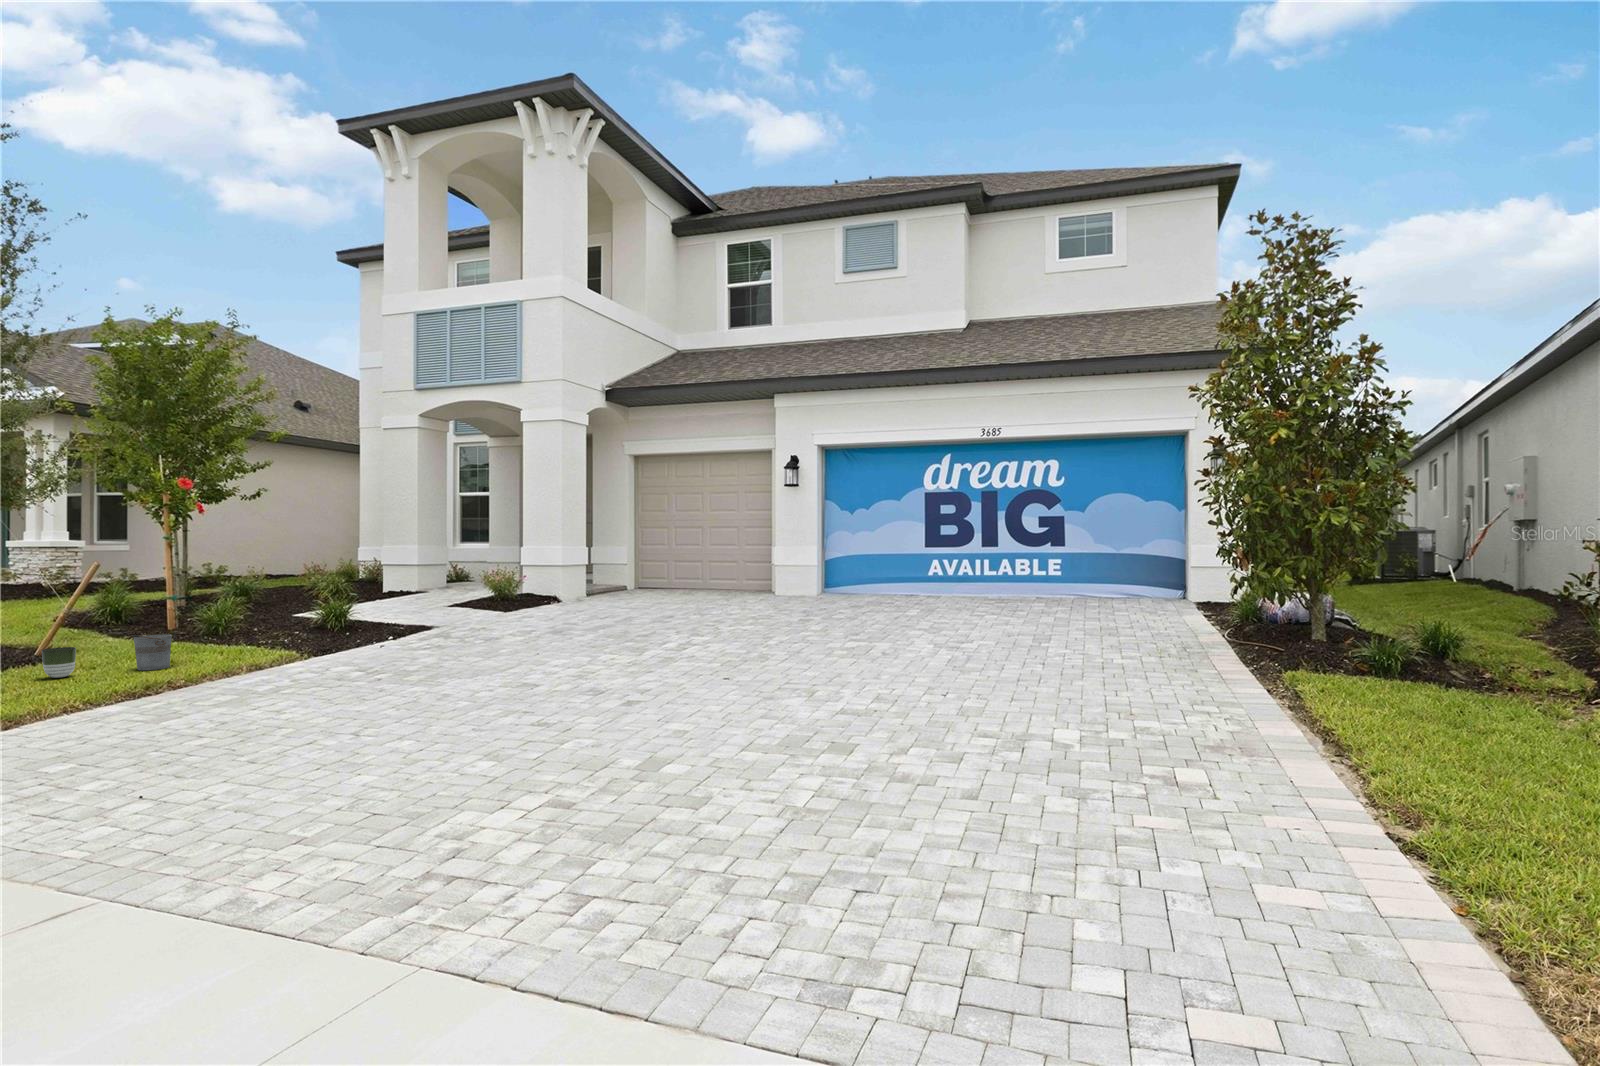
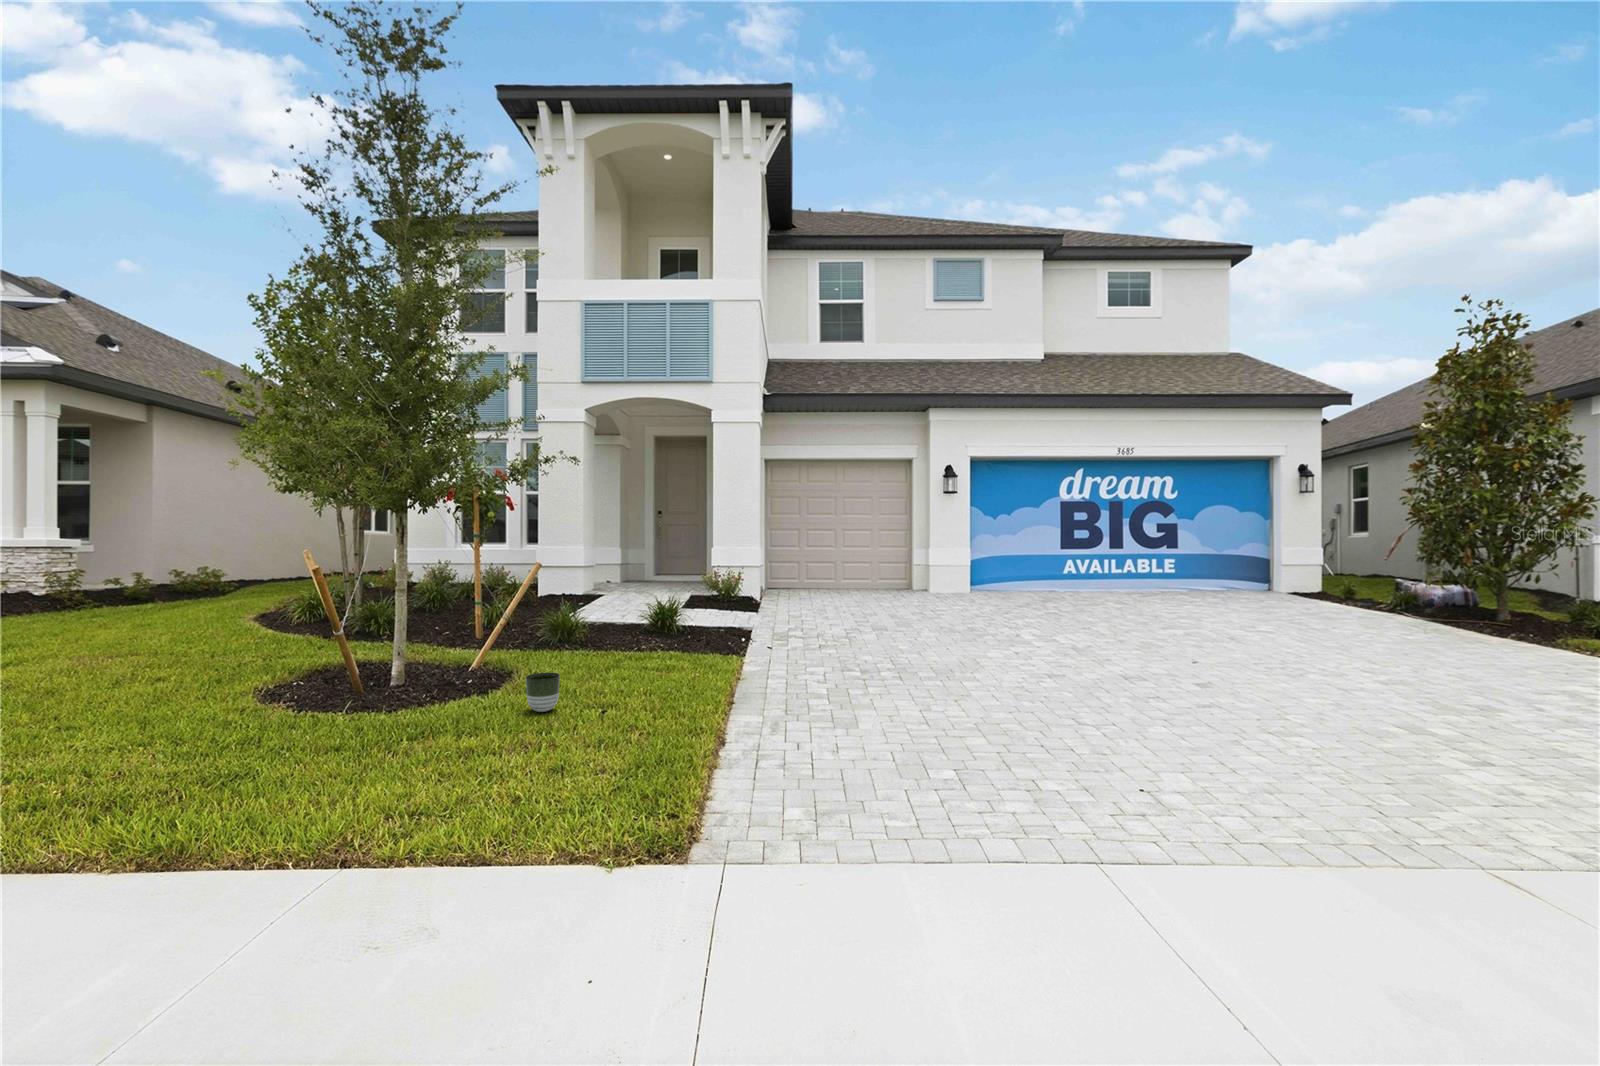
bucket: present [132,634,172,670] -> none [595,652,638,696]

